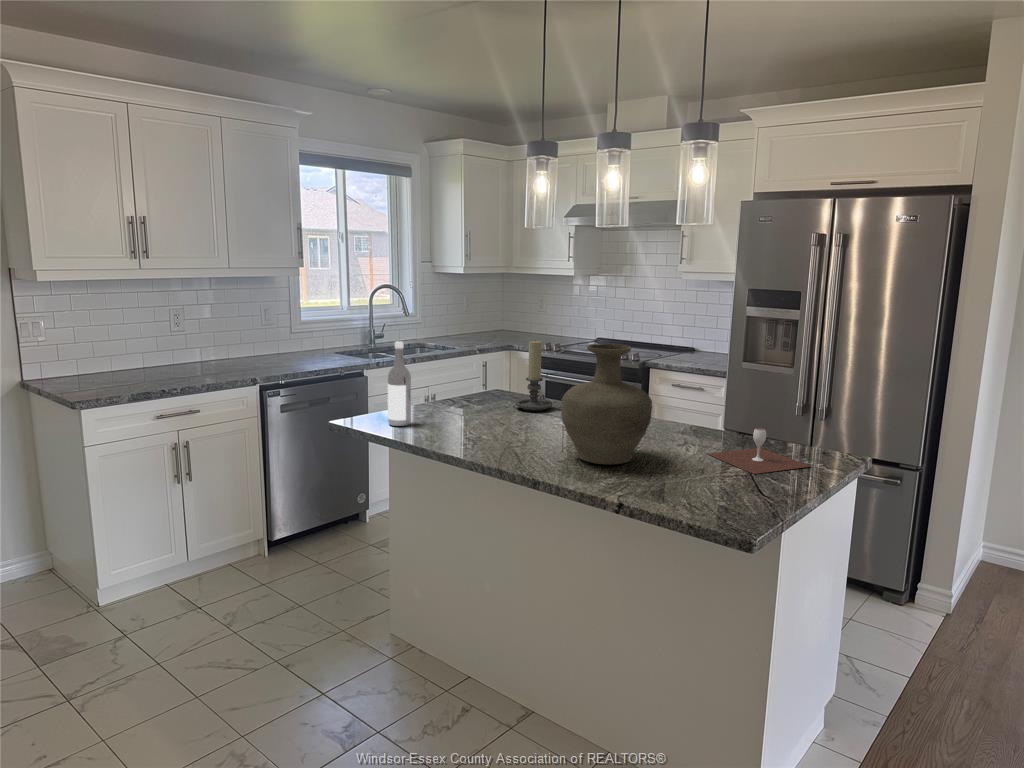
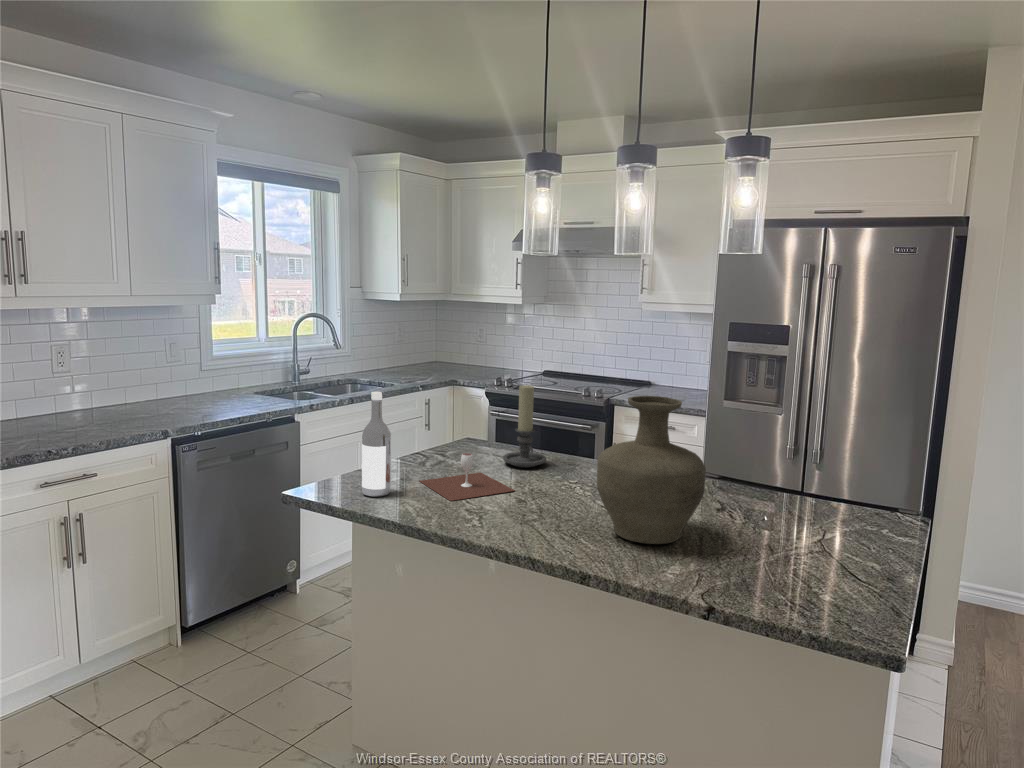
wine glass: present [708,428,811,474] -> present [420,453,515,501]

